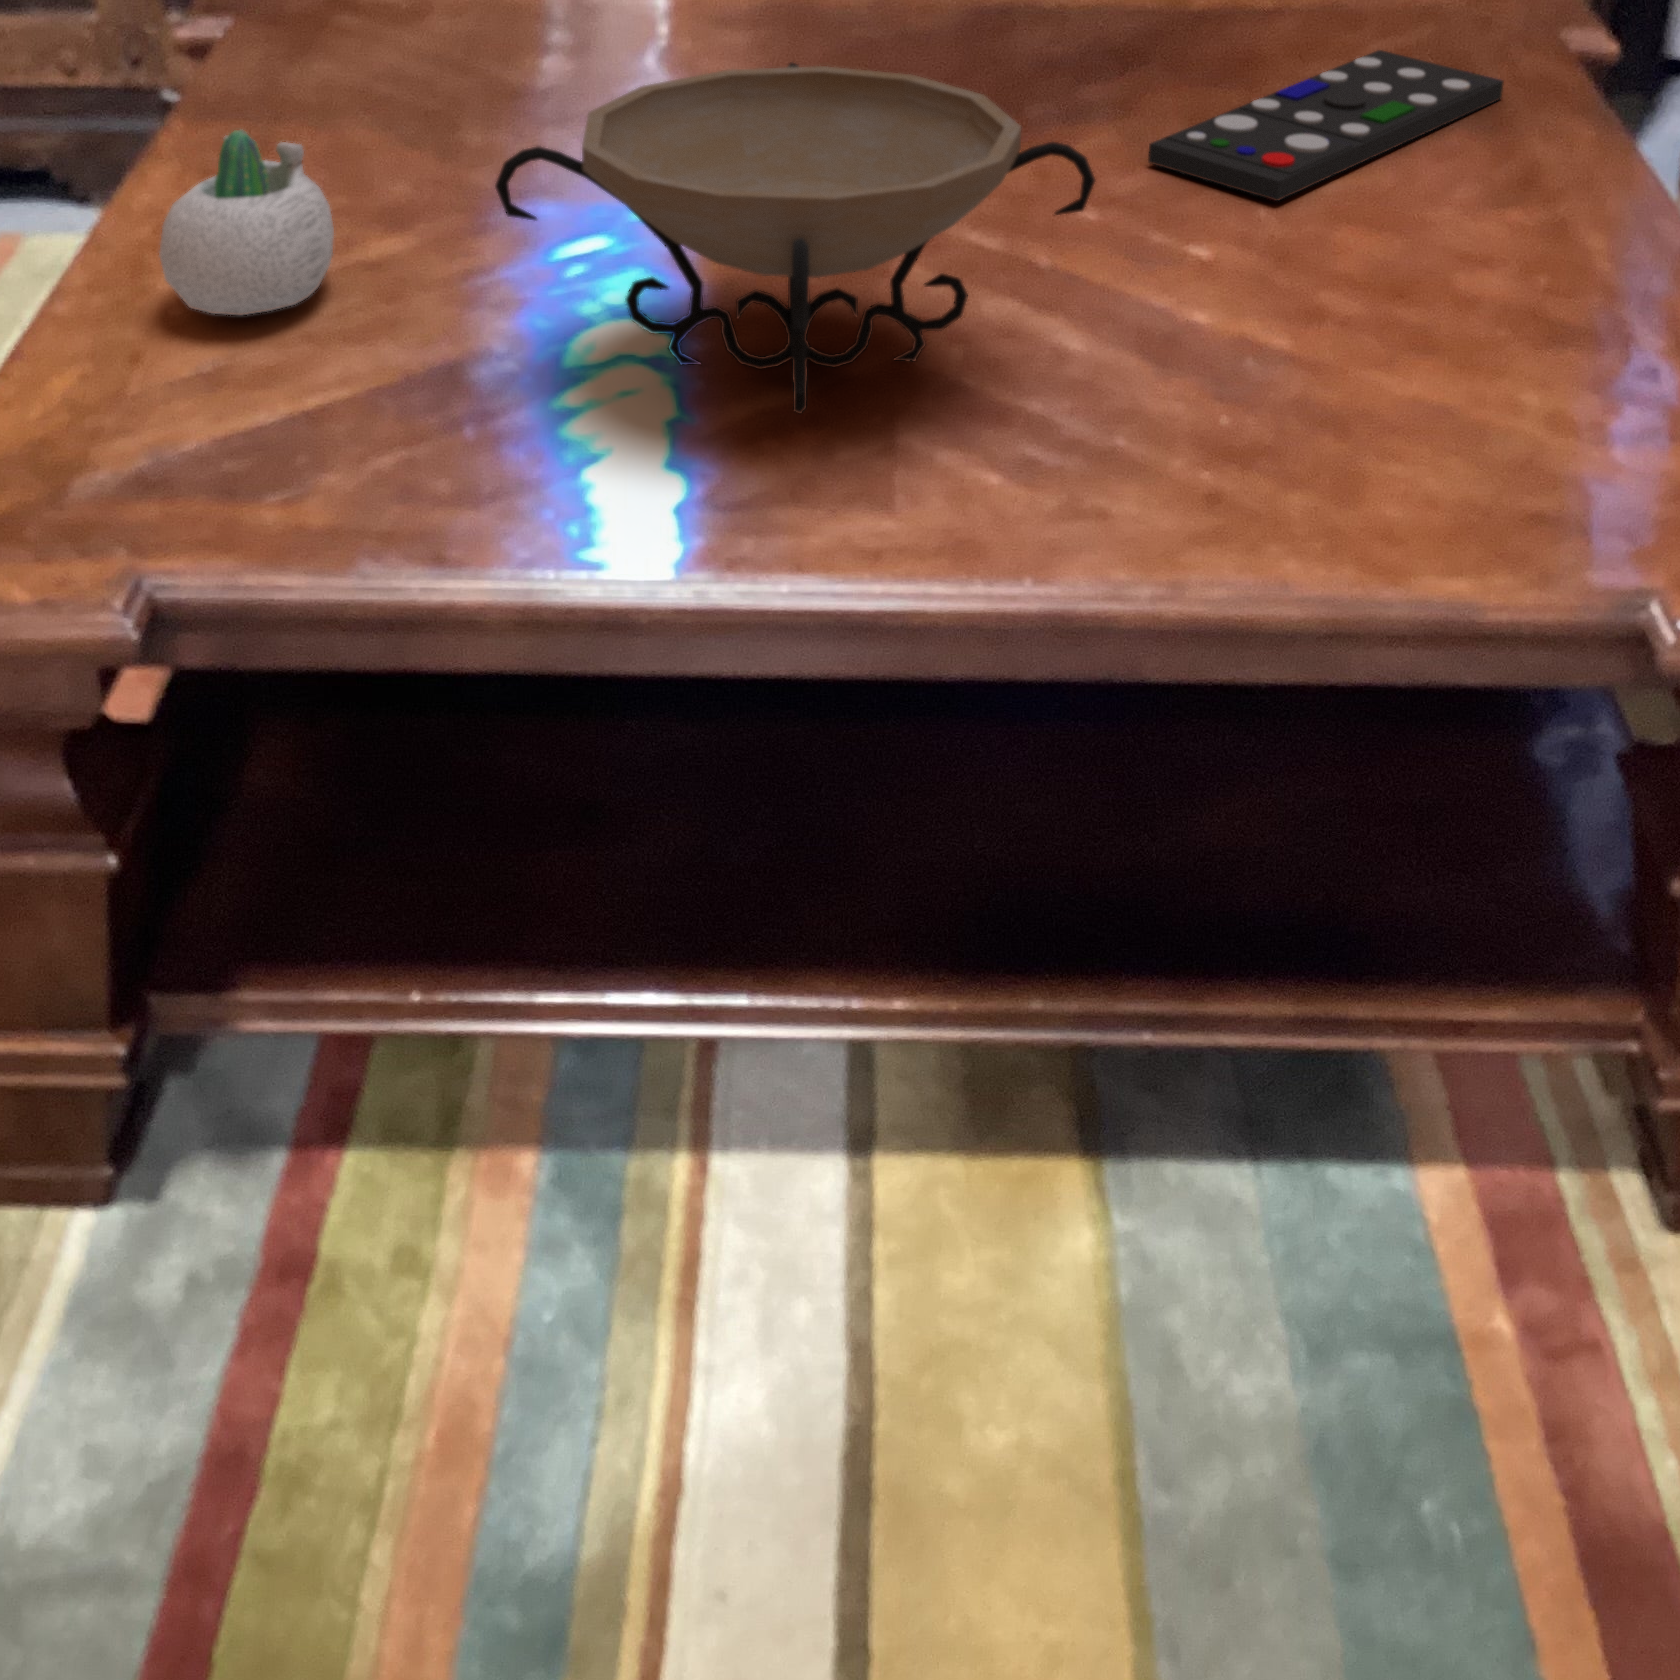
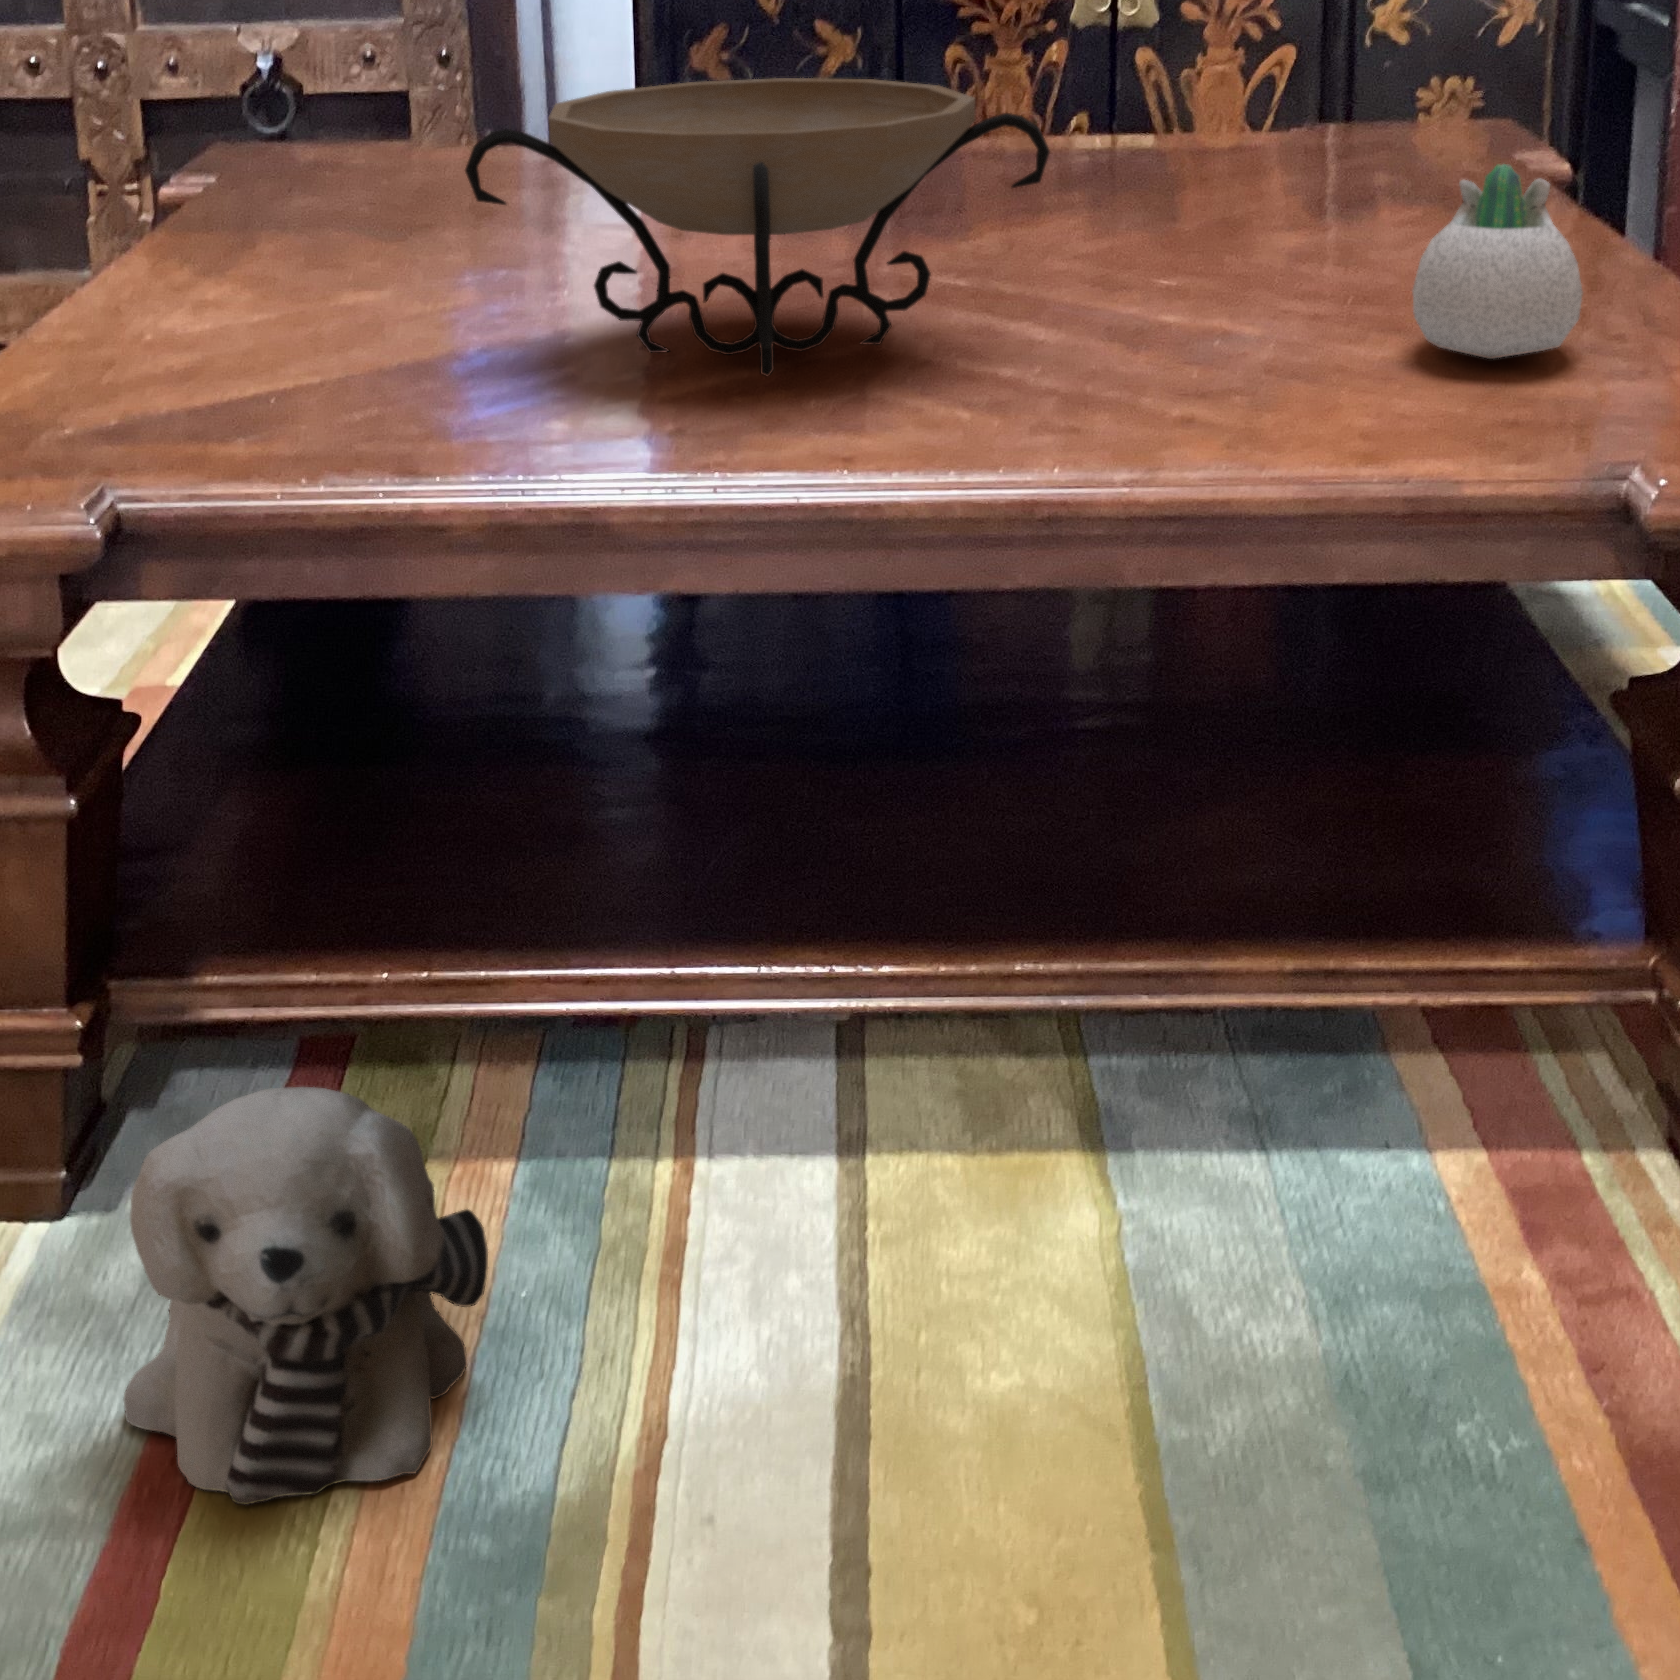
remote control: present [1148,50,1503,201] -> none [1110,150,1456,243]
succulent planter: present [159,130,334,315] -> present [1412,164,1583,359]
plush toy: none [173,1144,517,1556] -> present [124,1087,488,1504]

